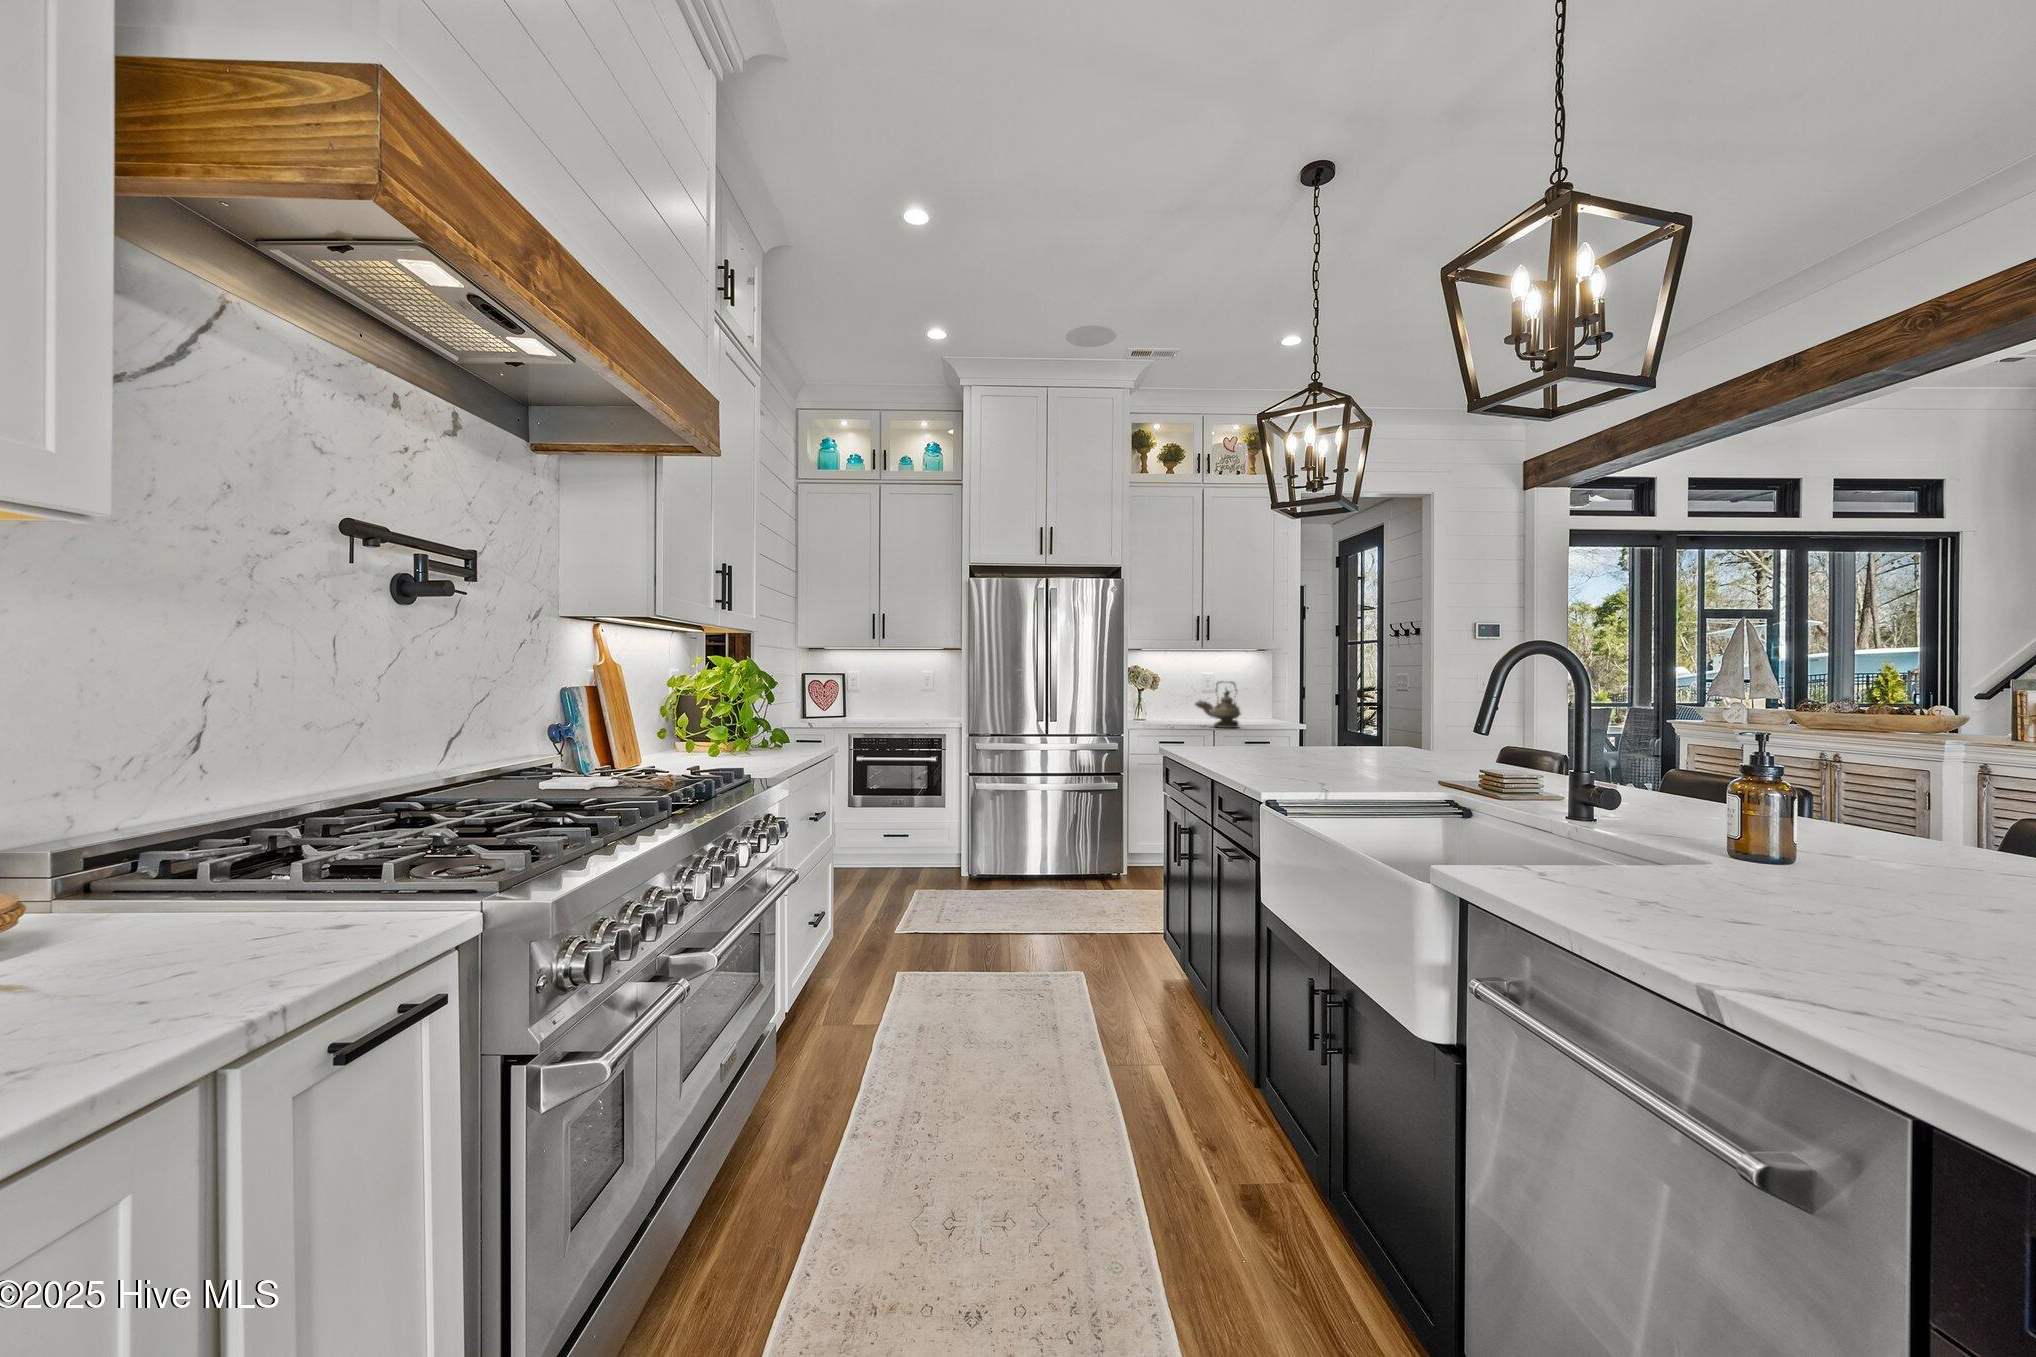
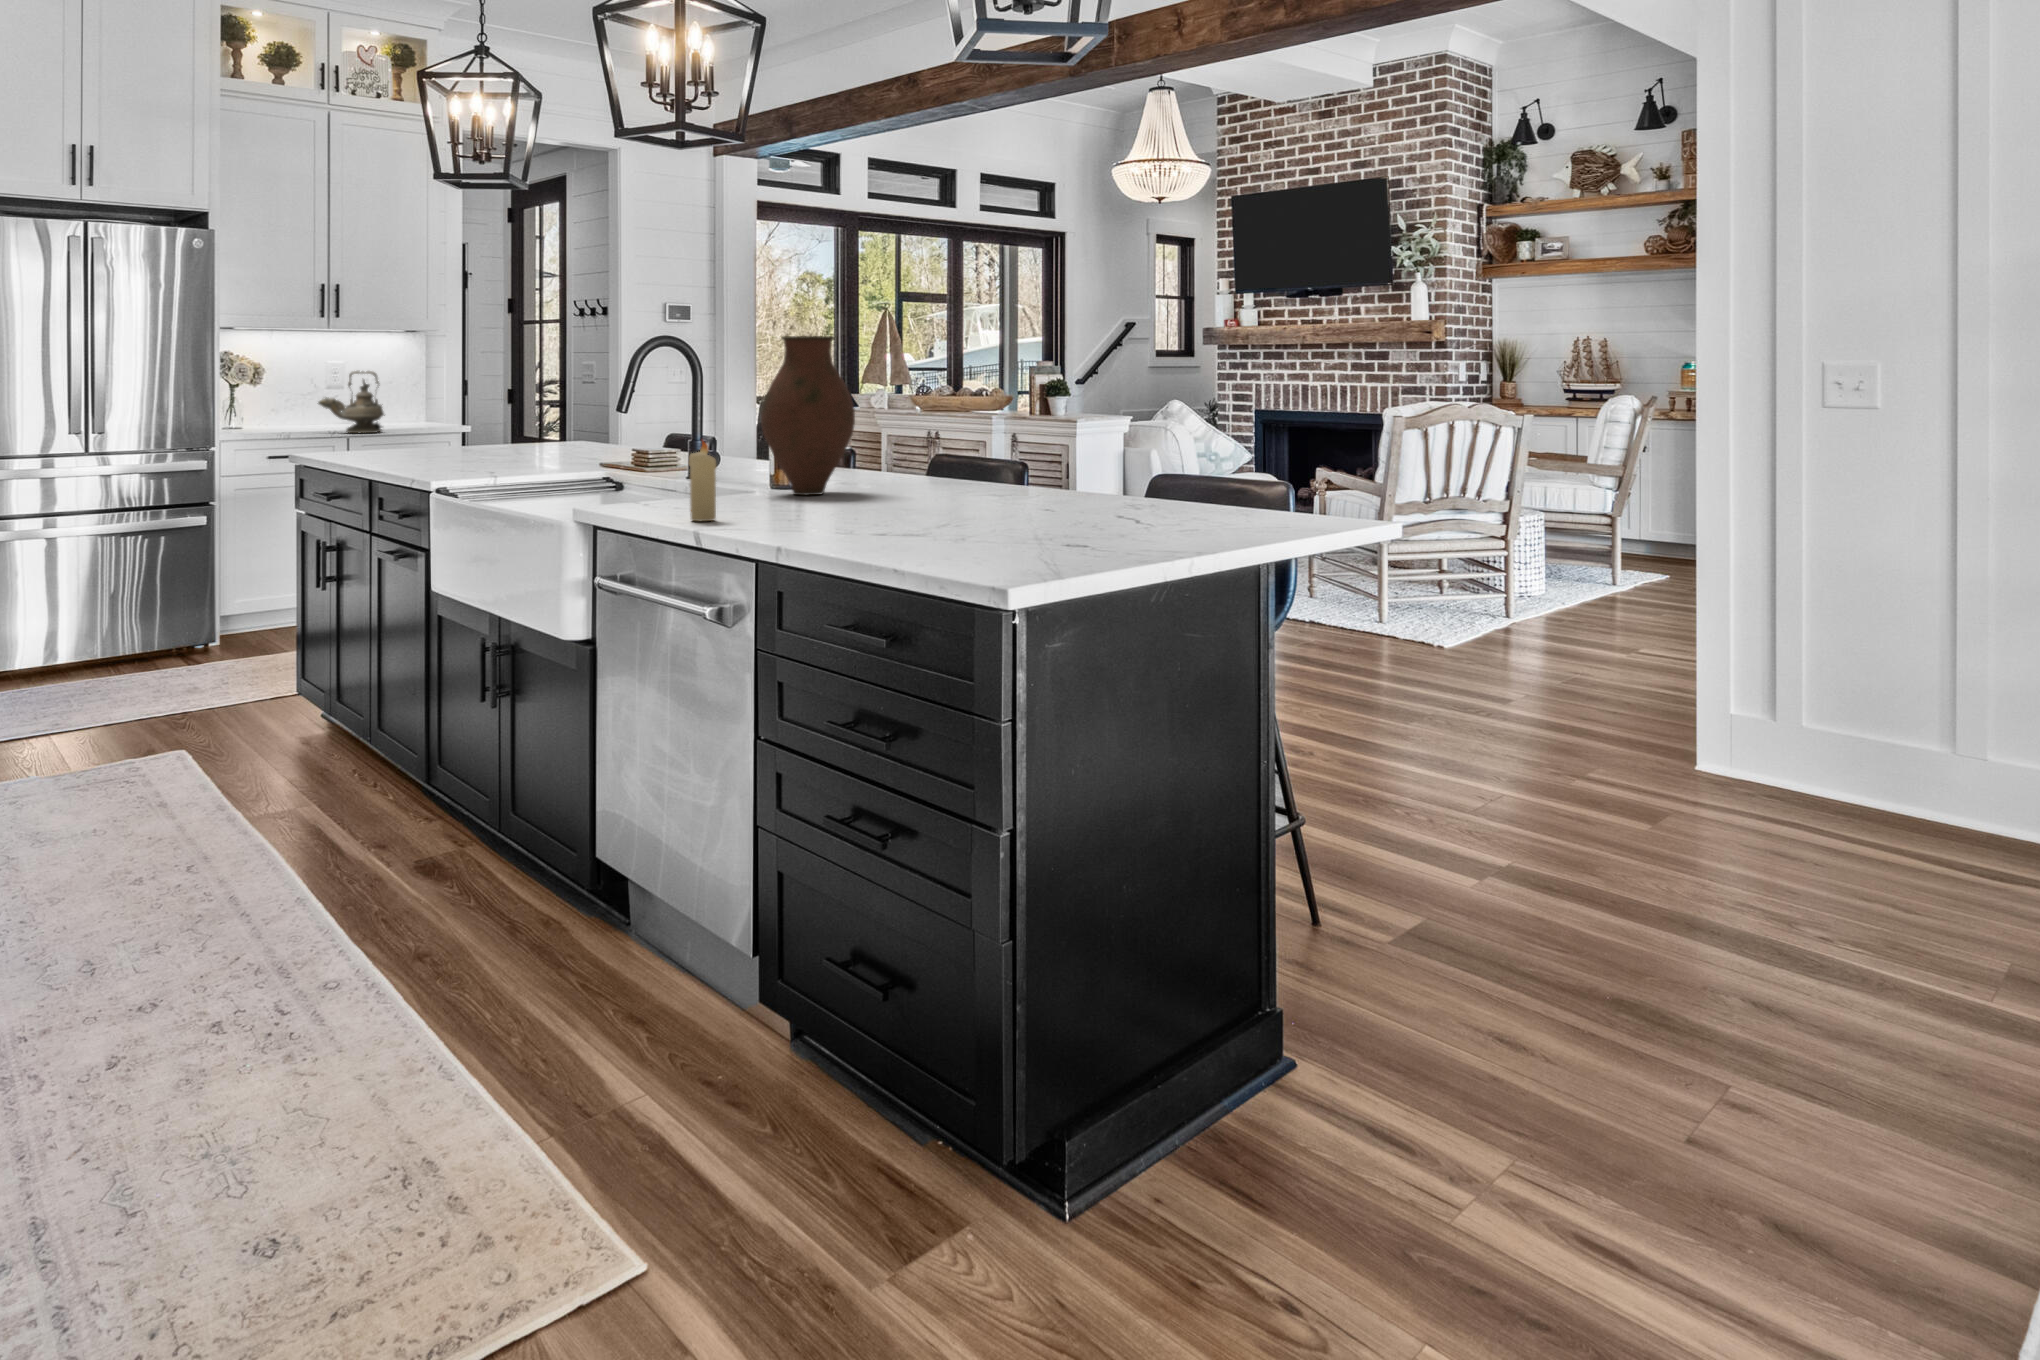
vase: none [1725,634,1931,887] -> present [761,336,855,495]
candle: none [1659,806,1720,951] -> present [689,441,716,521]

